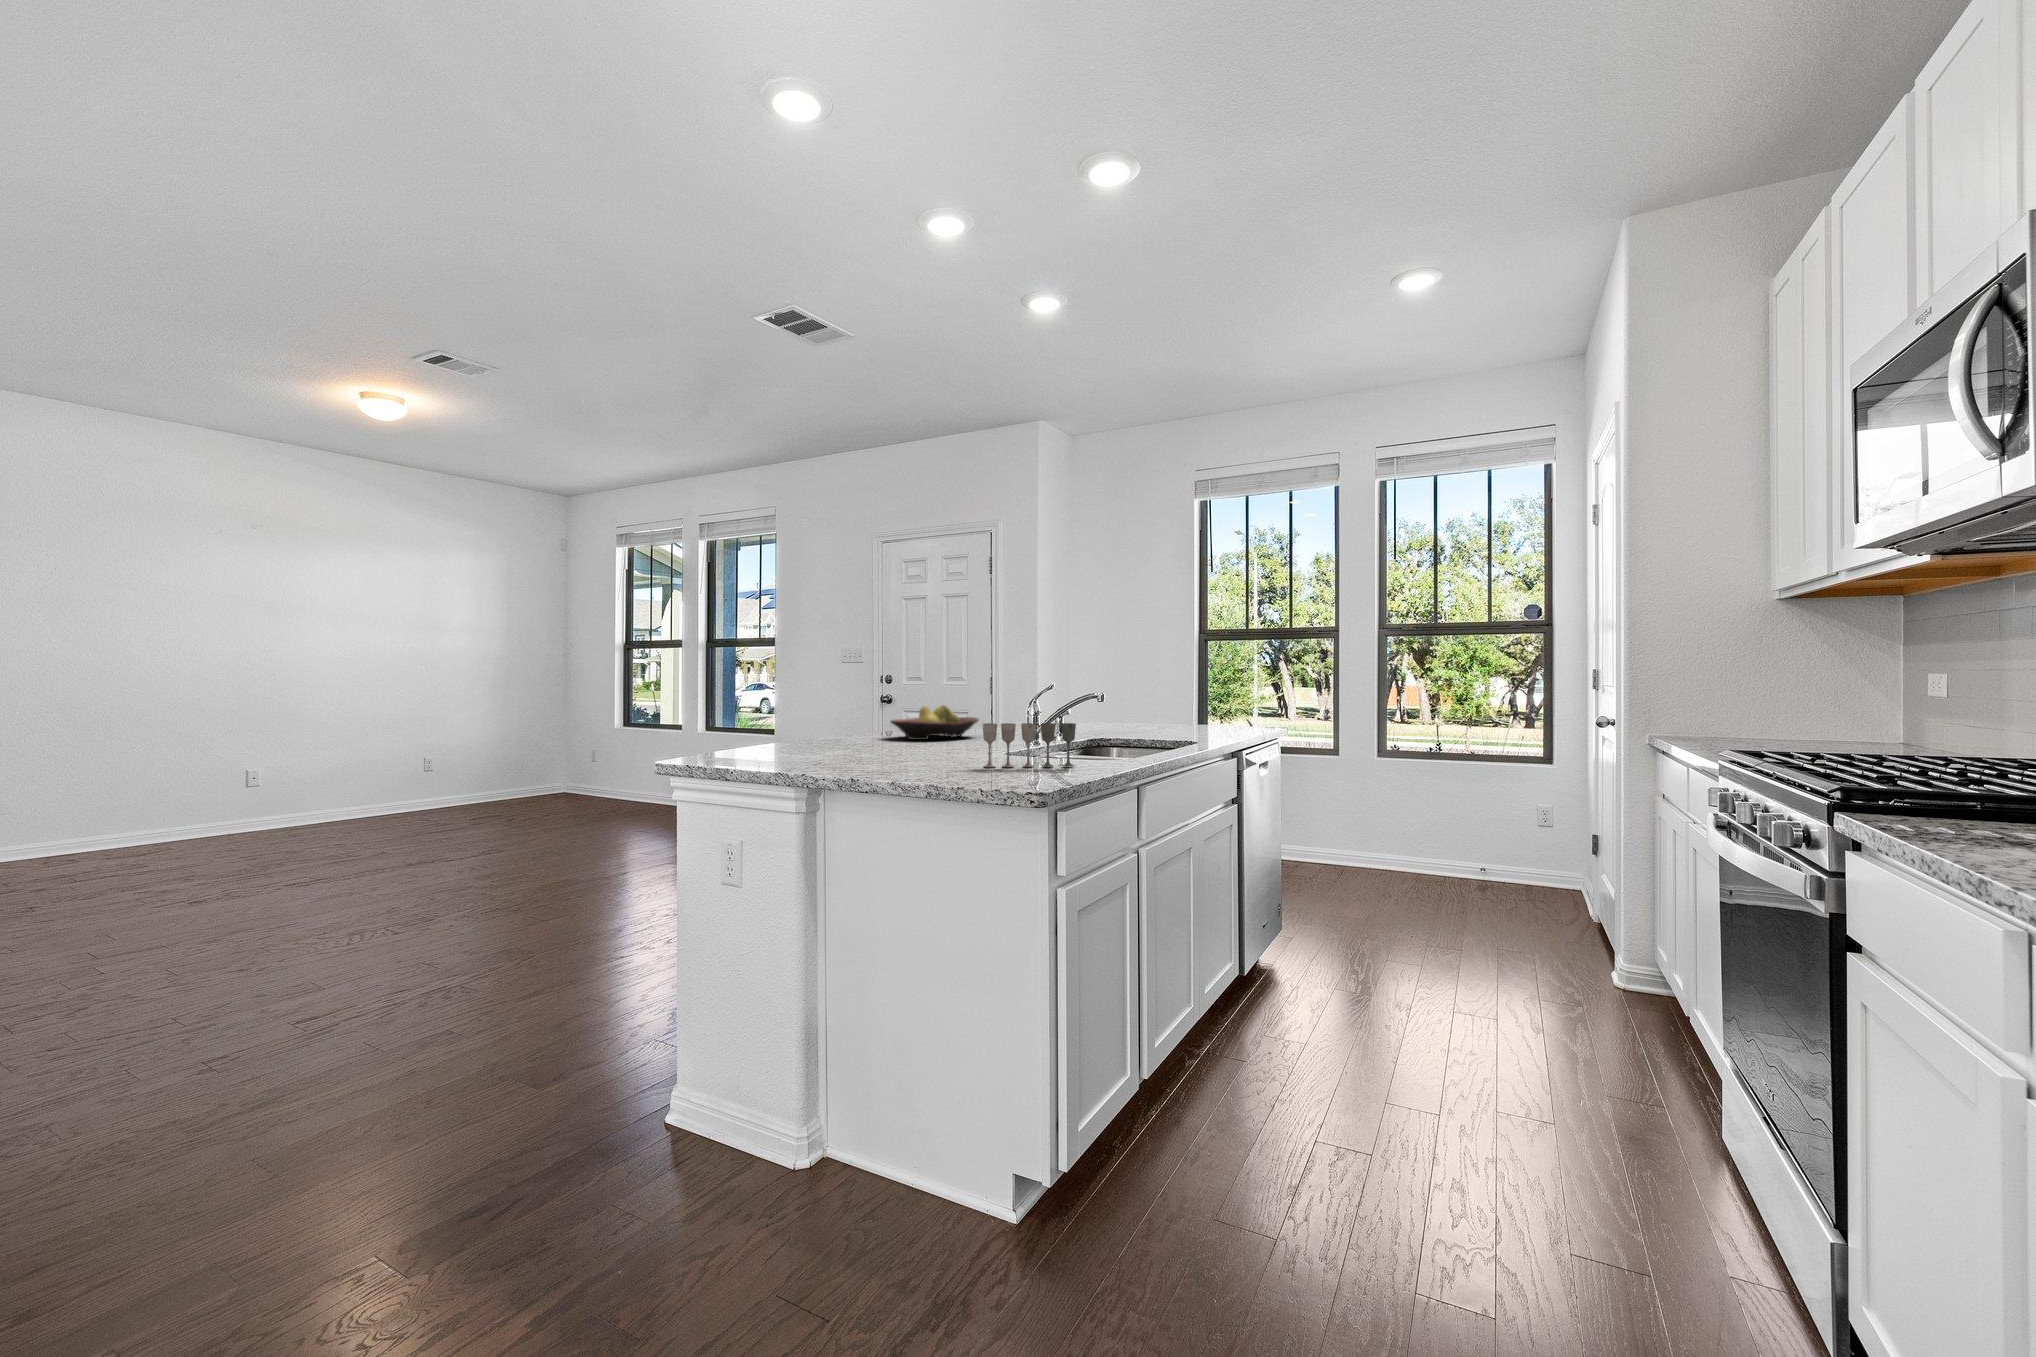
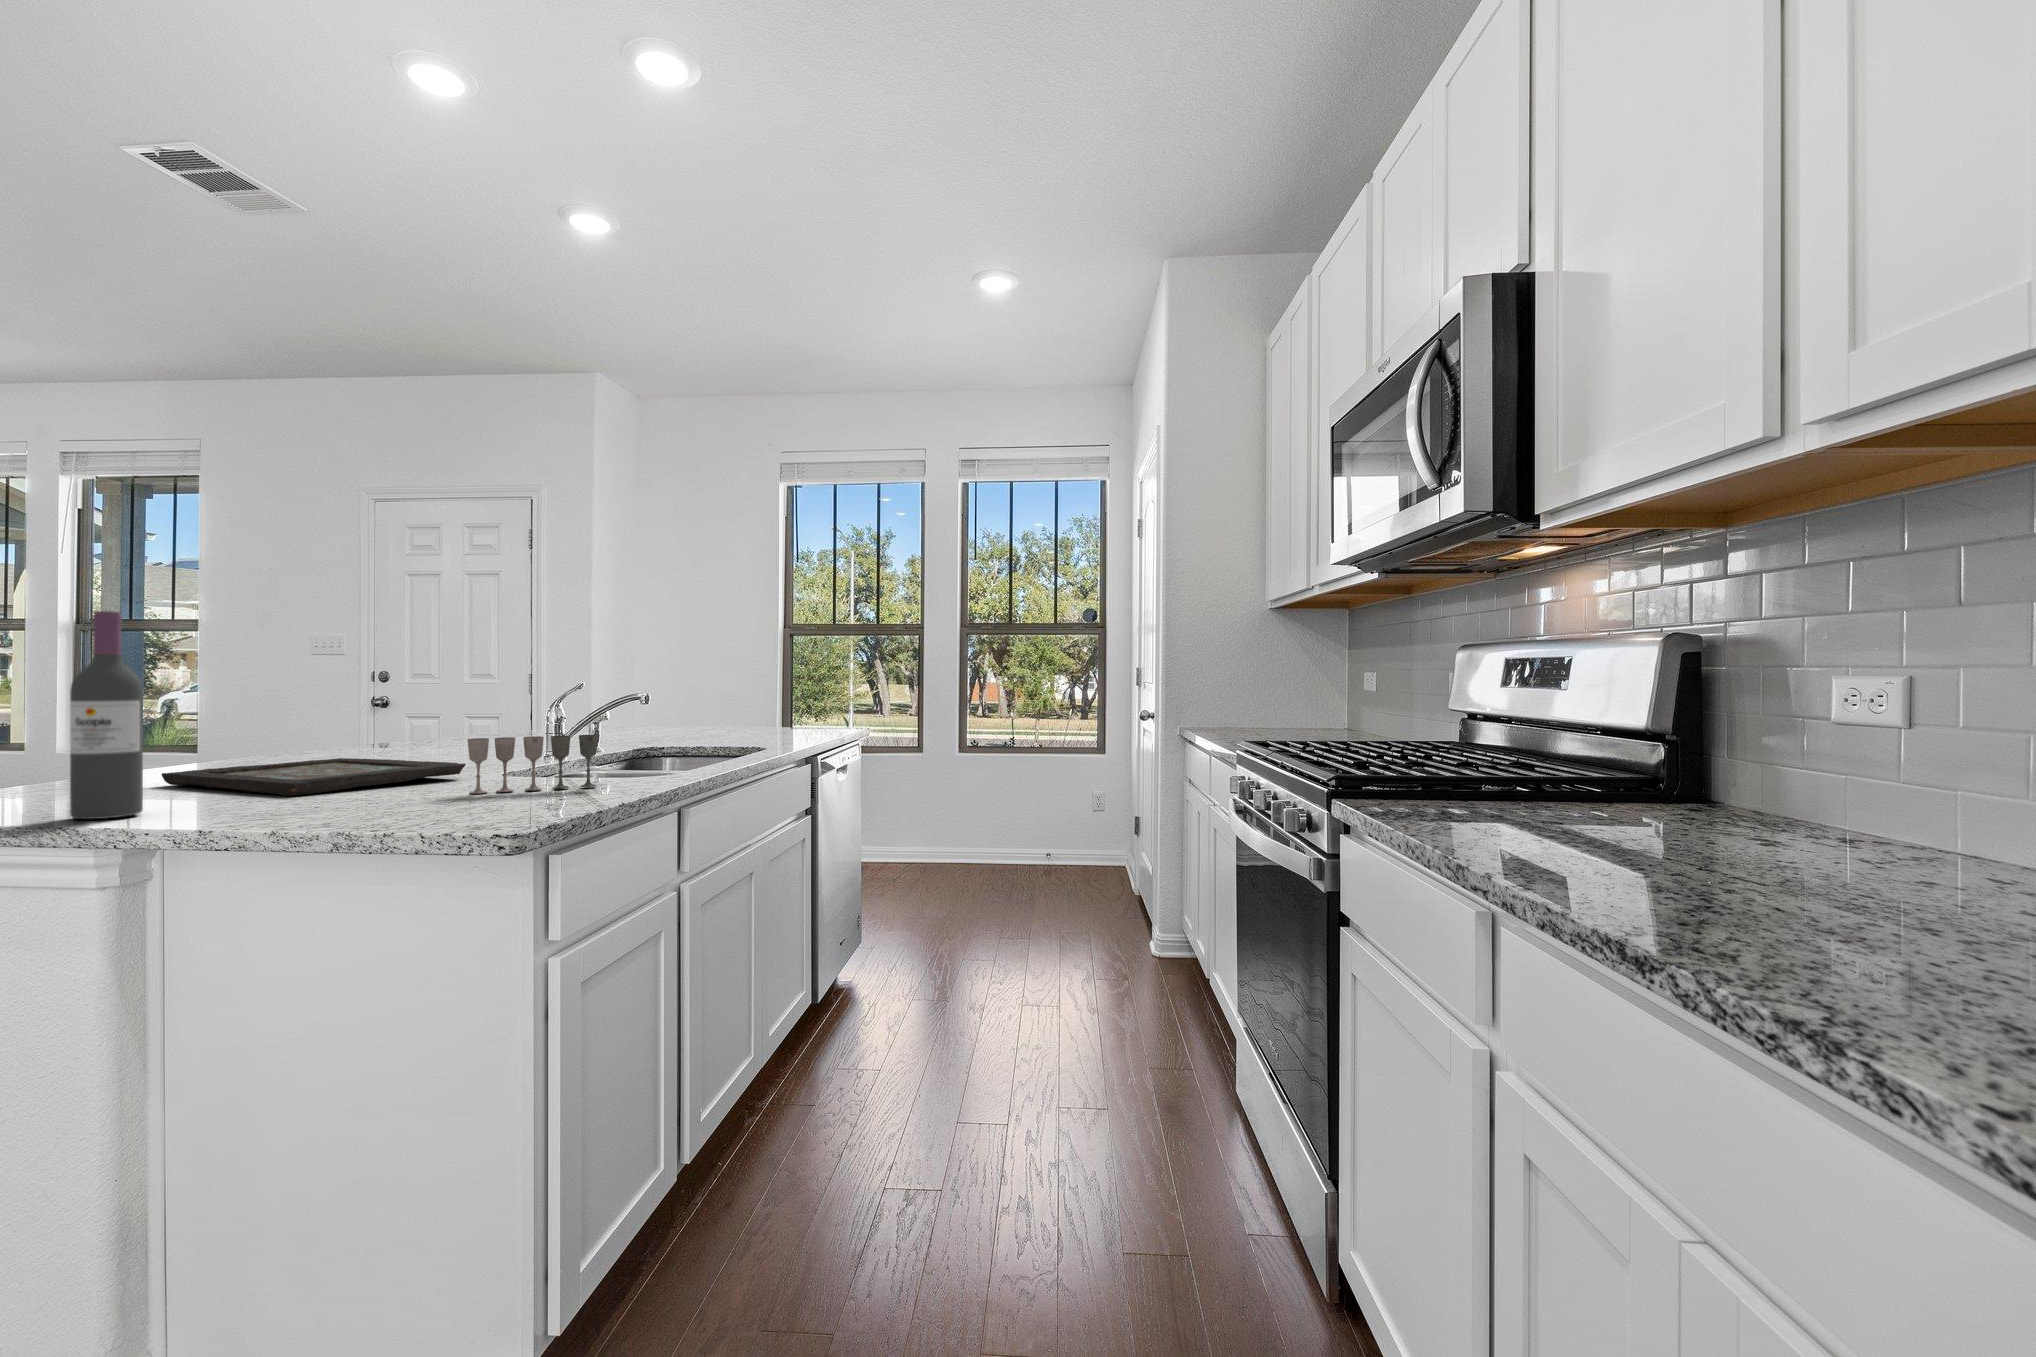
wine bottle: none [752,627,790,771] -> present [70,611,143,819]
fruit bowl: present [891,705,979,740] -> none [374,714,505,758]
decorative tray: none [777,738,971,763] -> present [162,758,466,796]

